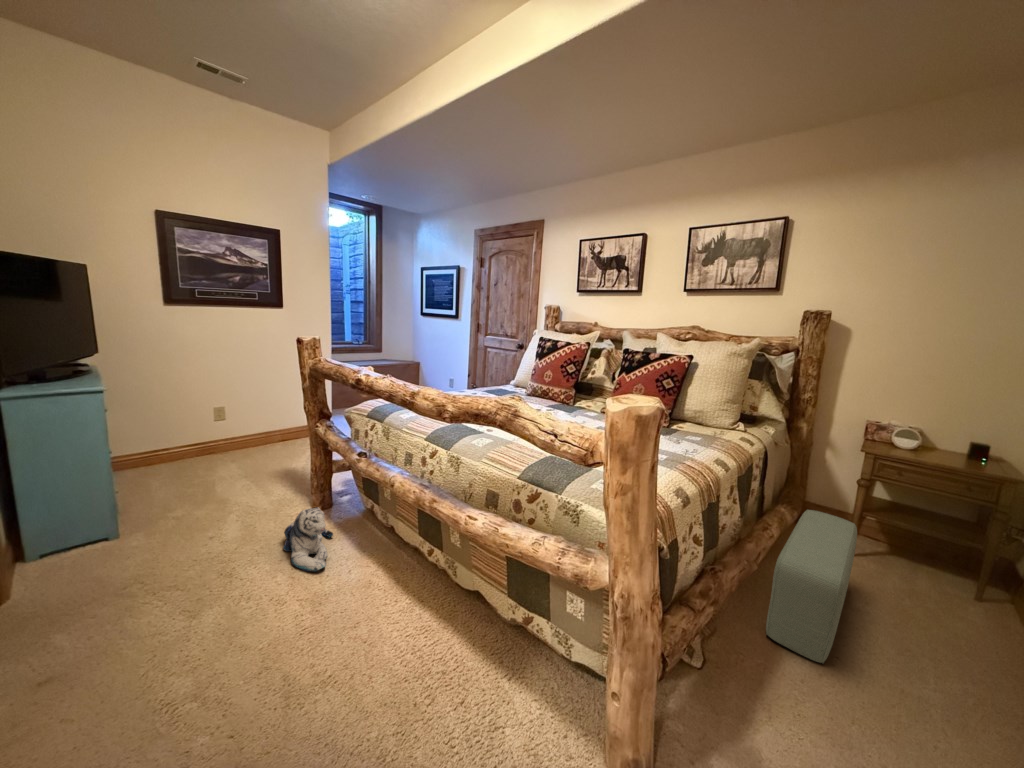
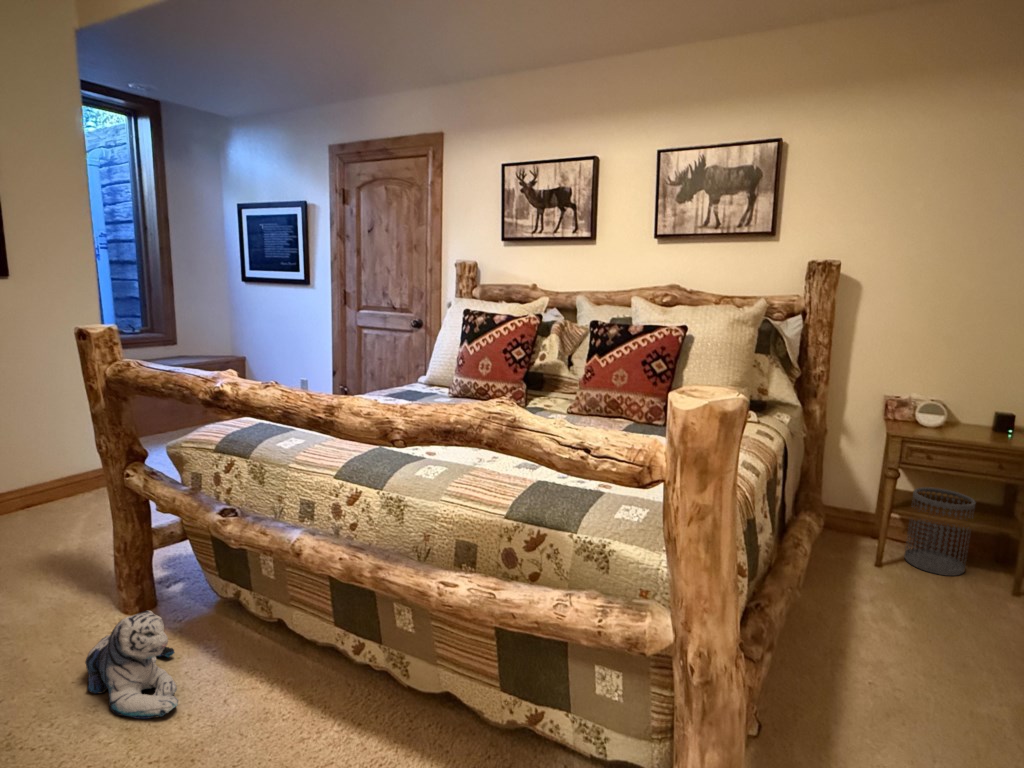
wastebasket: none [876,500,948,578] -> present [904,487,975,576]
pouf: present [766,510,857,663] -> none [815,512,902,696]

